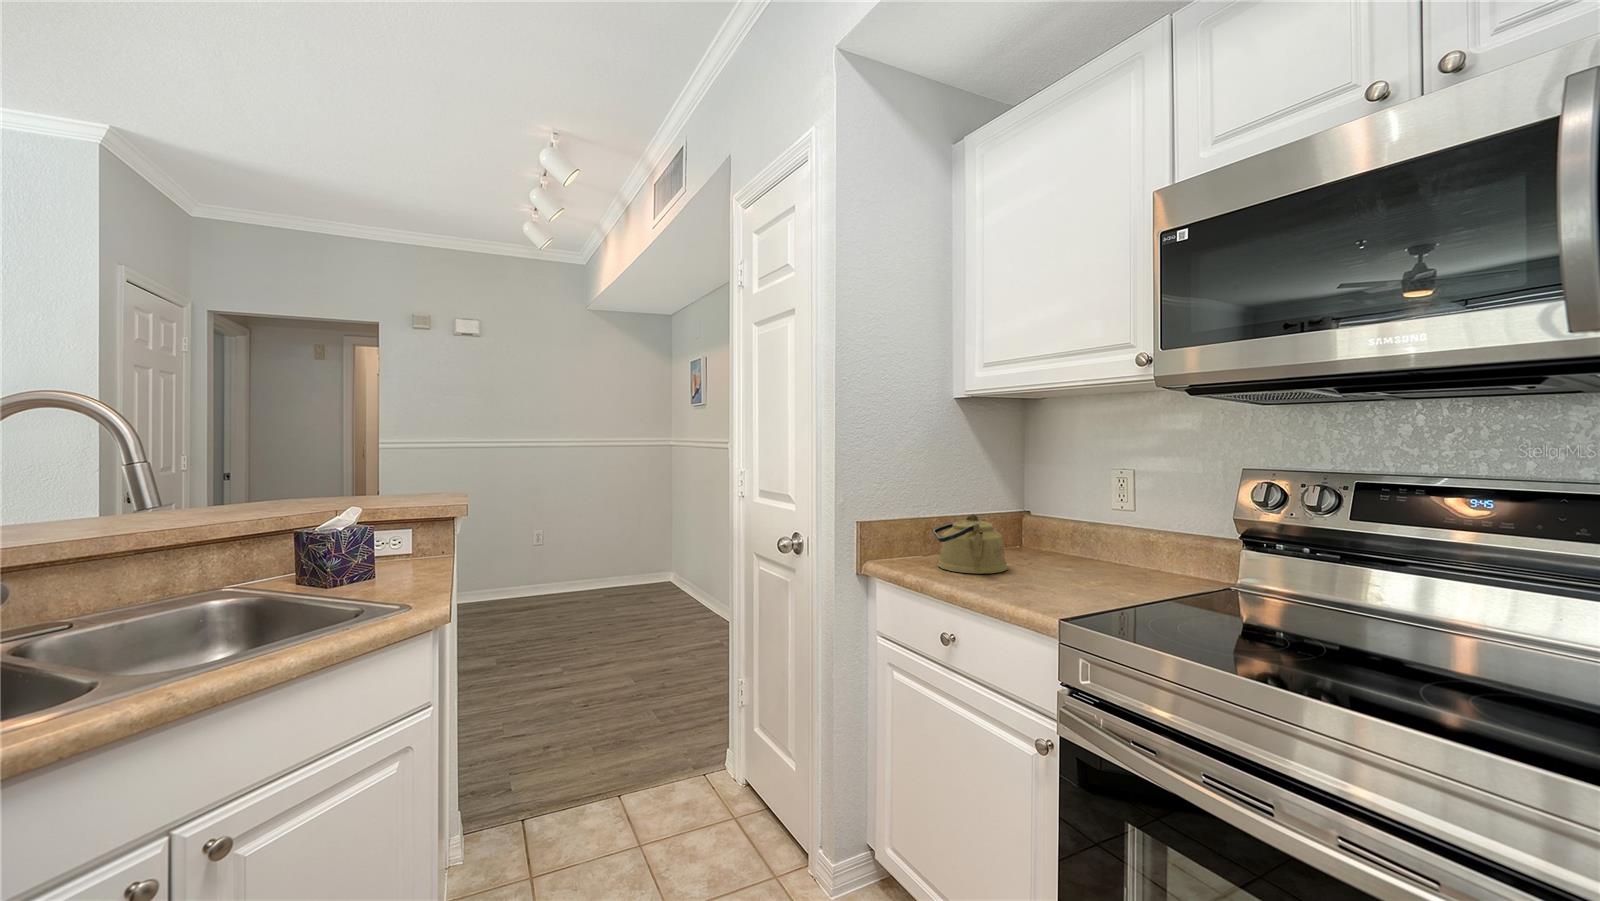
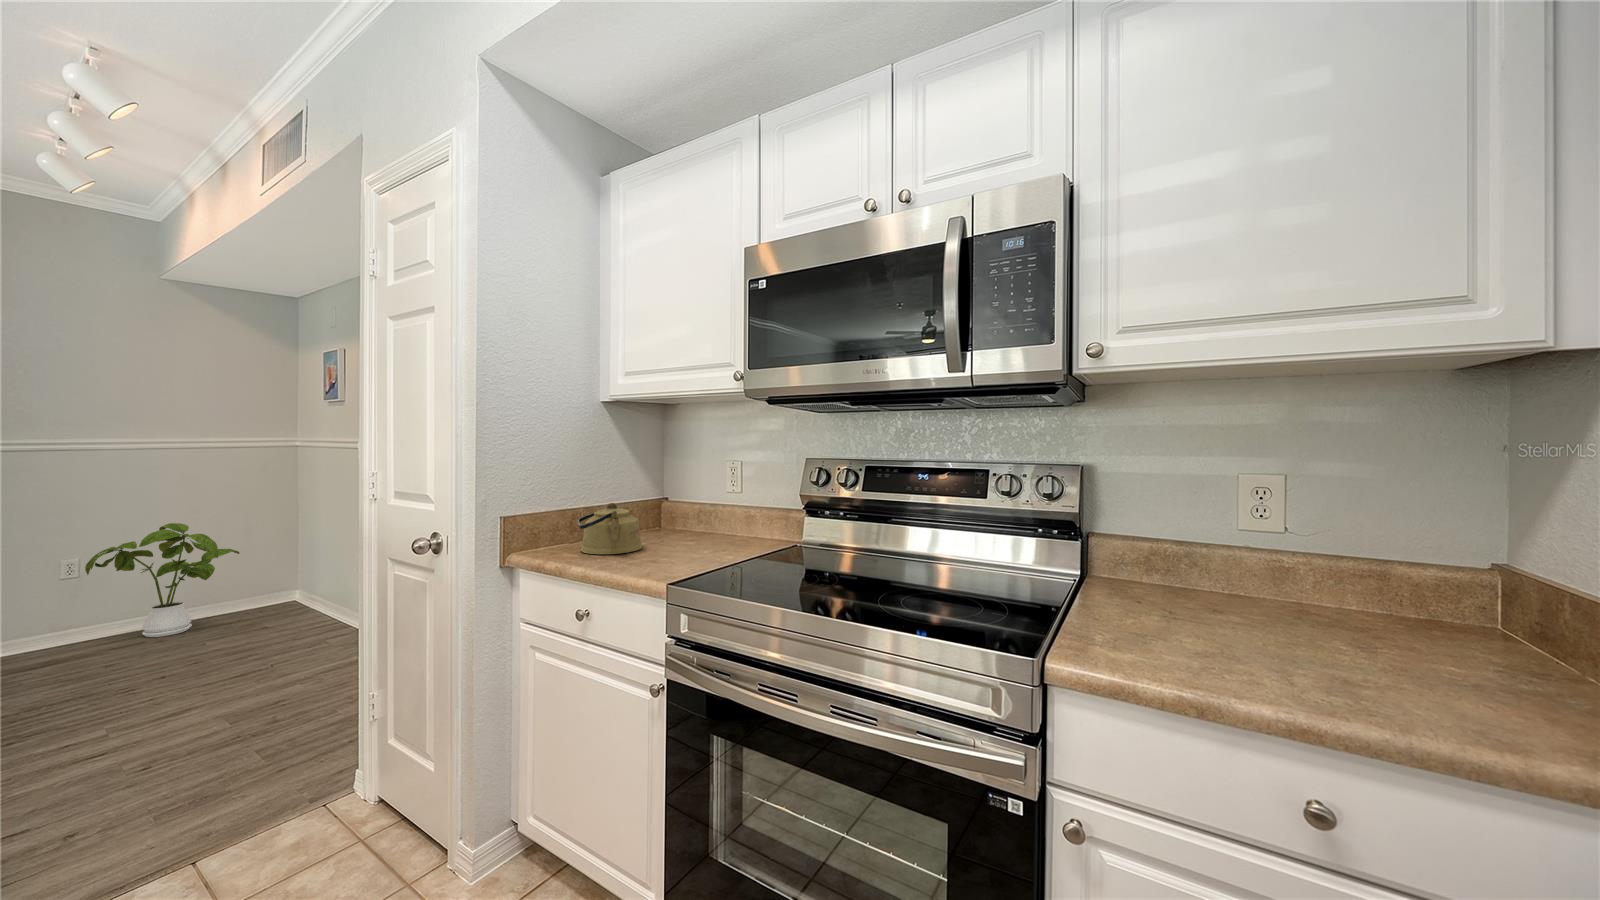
house plant: none [546,508,633,599] -> present [85,523,240,637]

